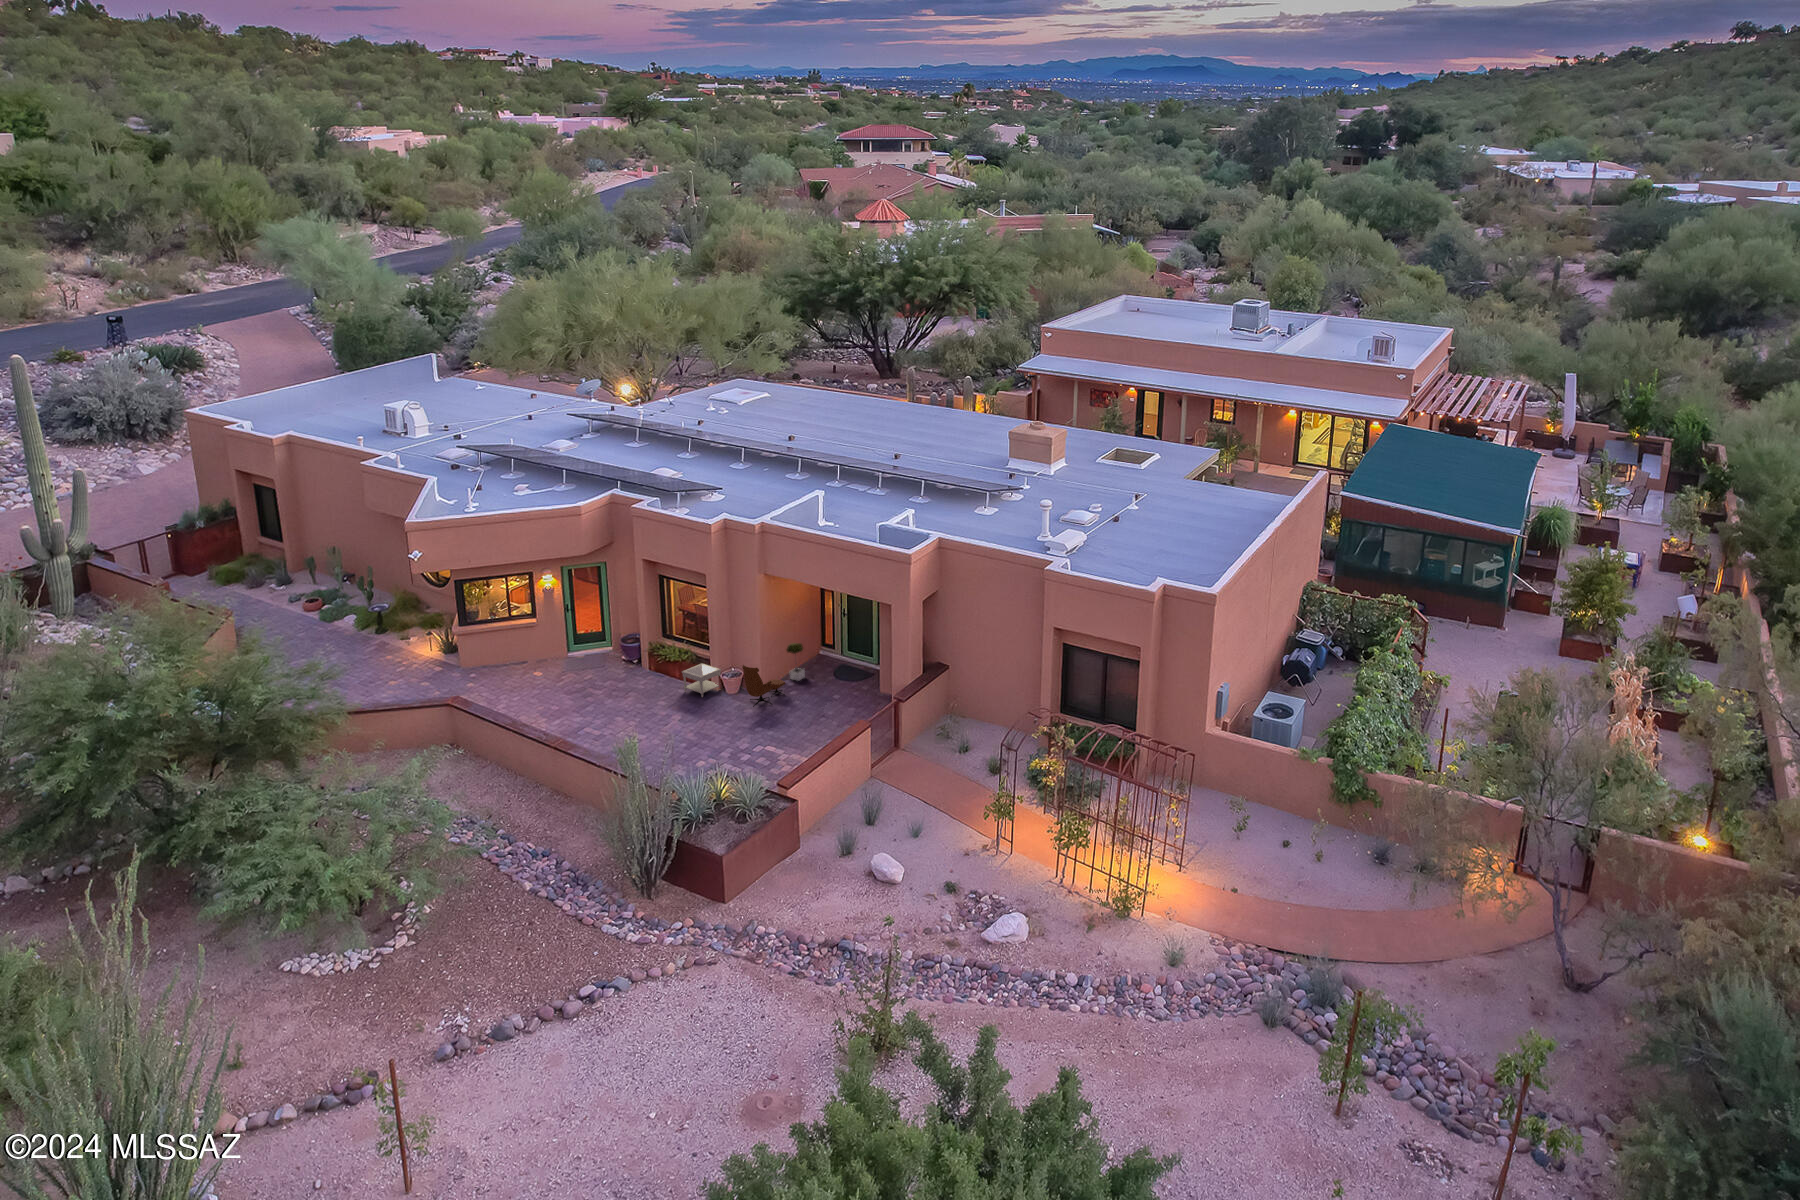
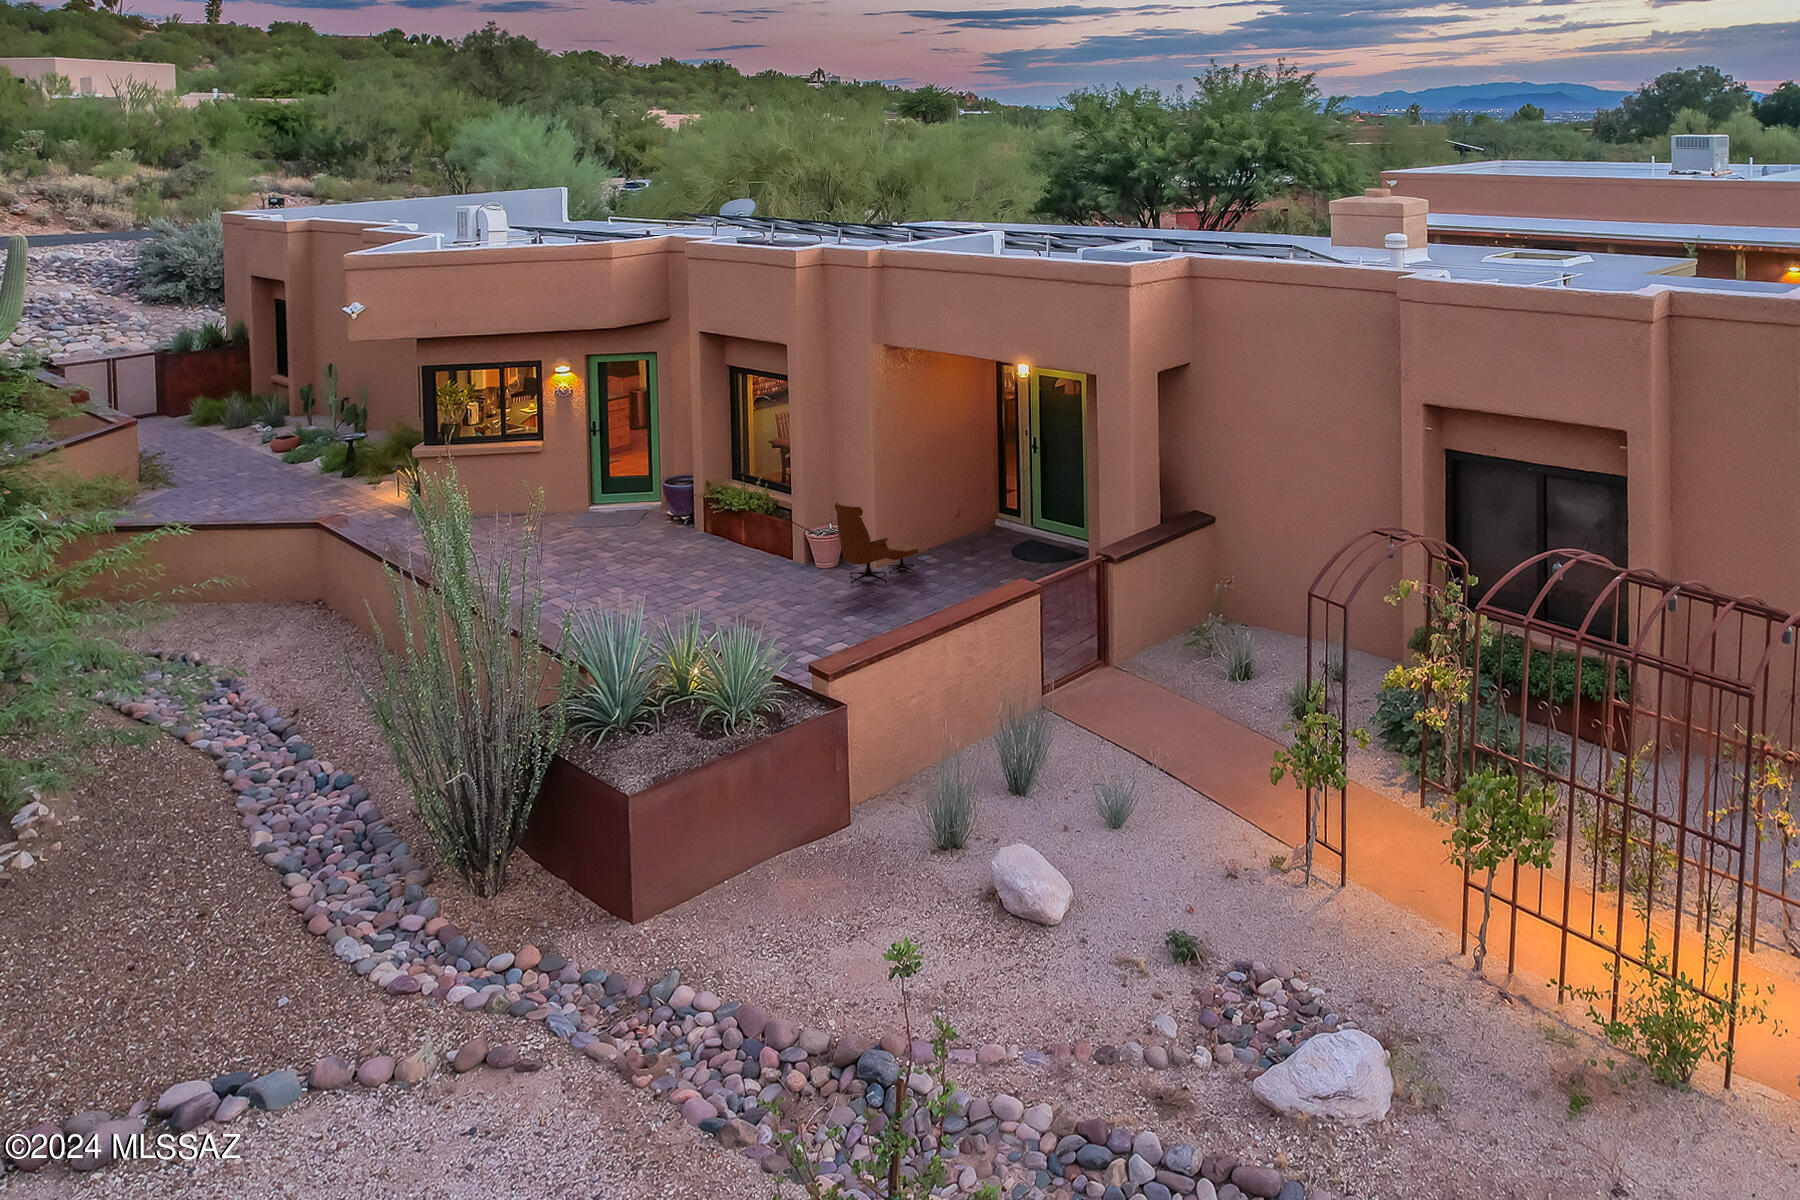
potted tree: present [787,643,805,681] -> none [928,485,960,556]
side table: present [682,663,721,697] -> none [739,513,810,567]

